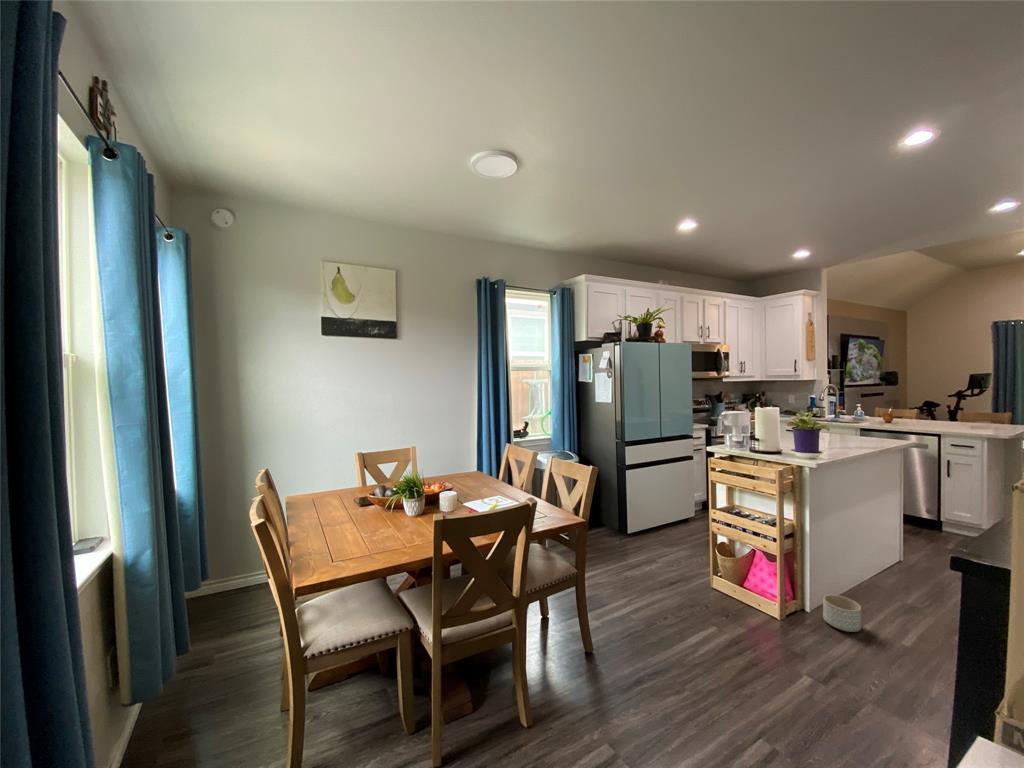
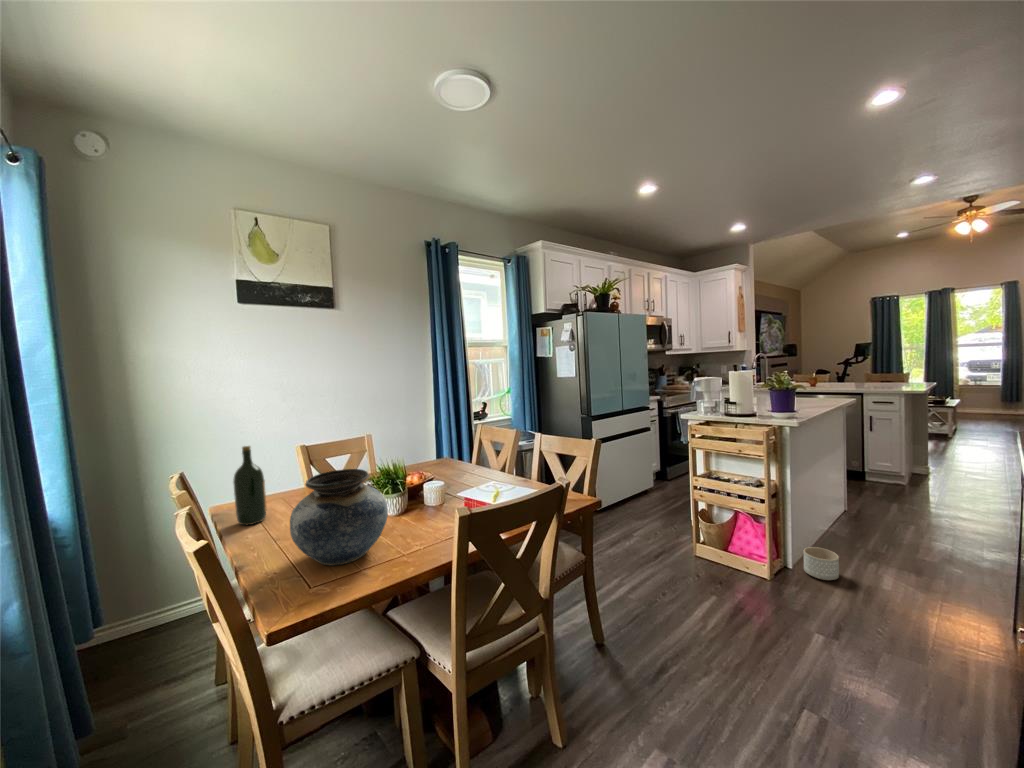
wine bottle: none [301,452,323,512] -> present [233,446,267,525]
vase: none [325,477,397,548] -> present [290,469,388,566]

